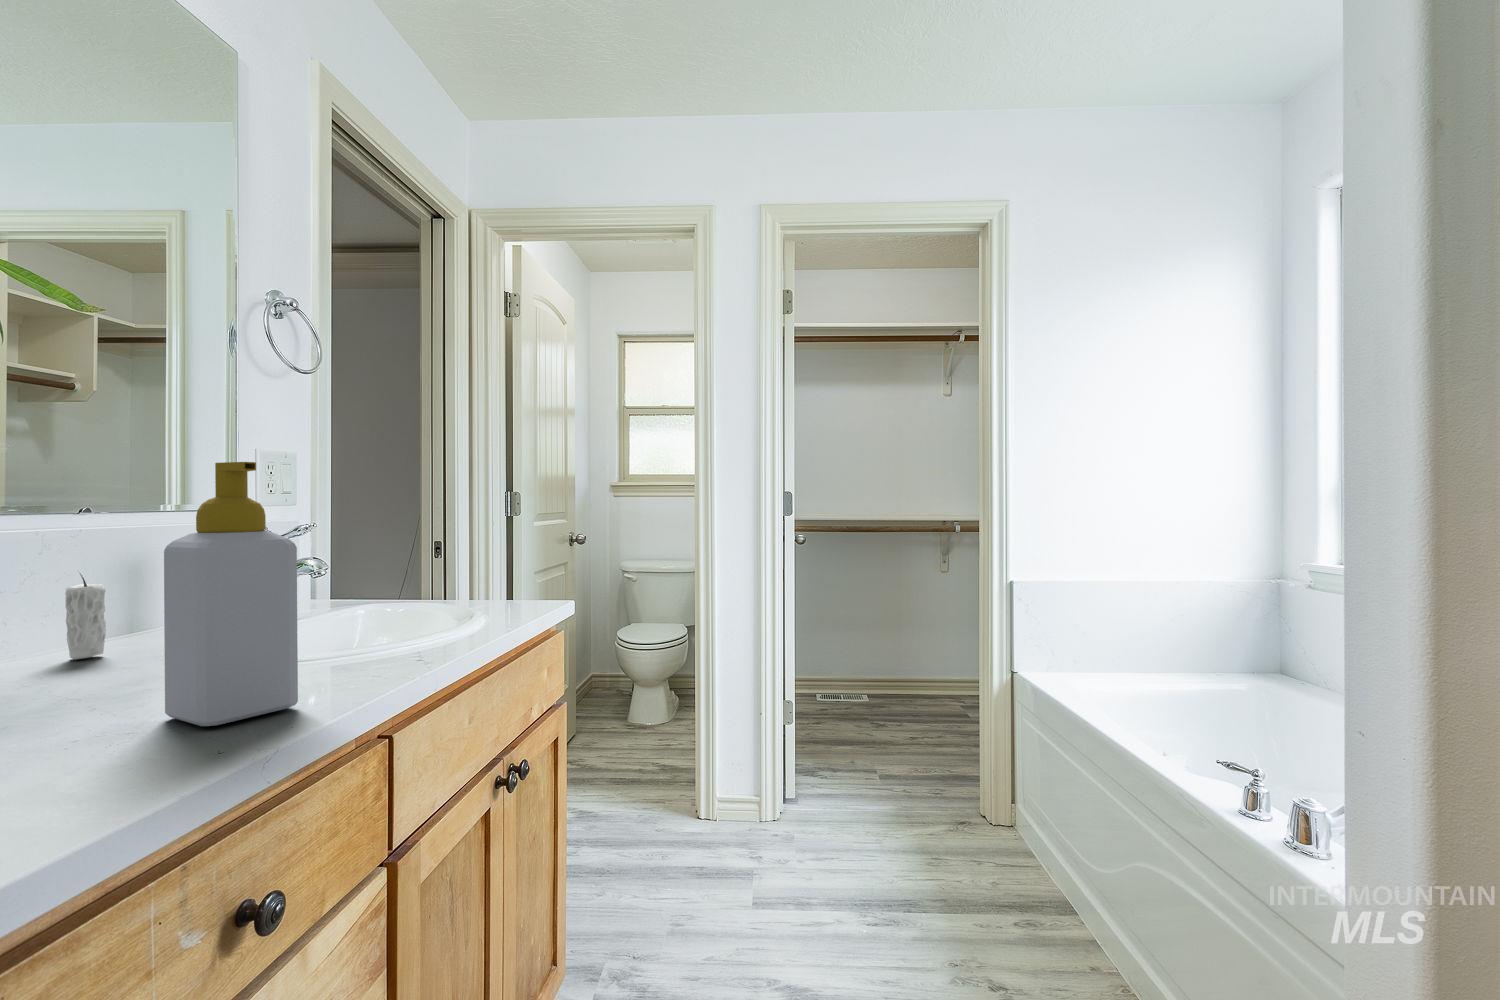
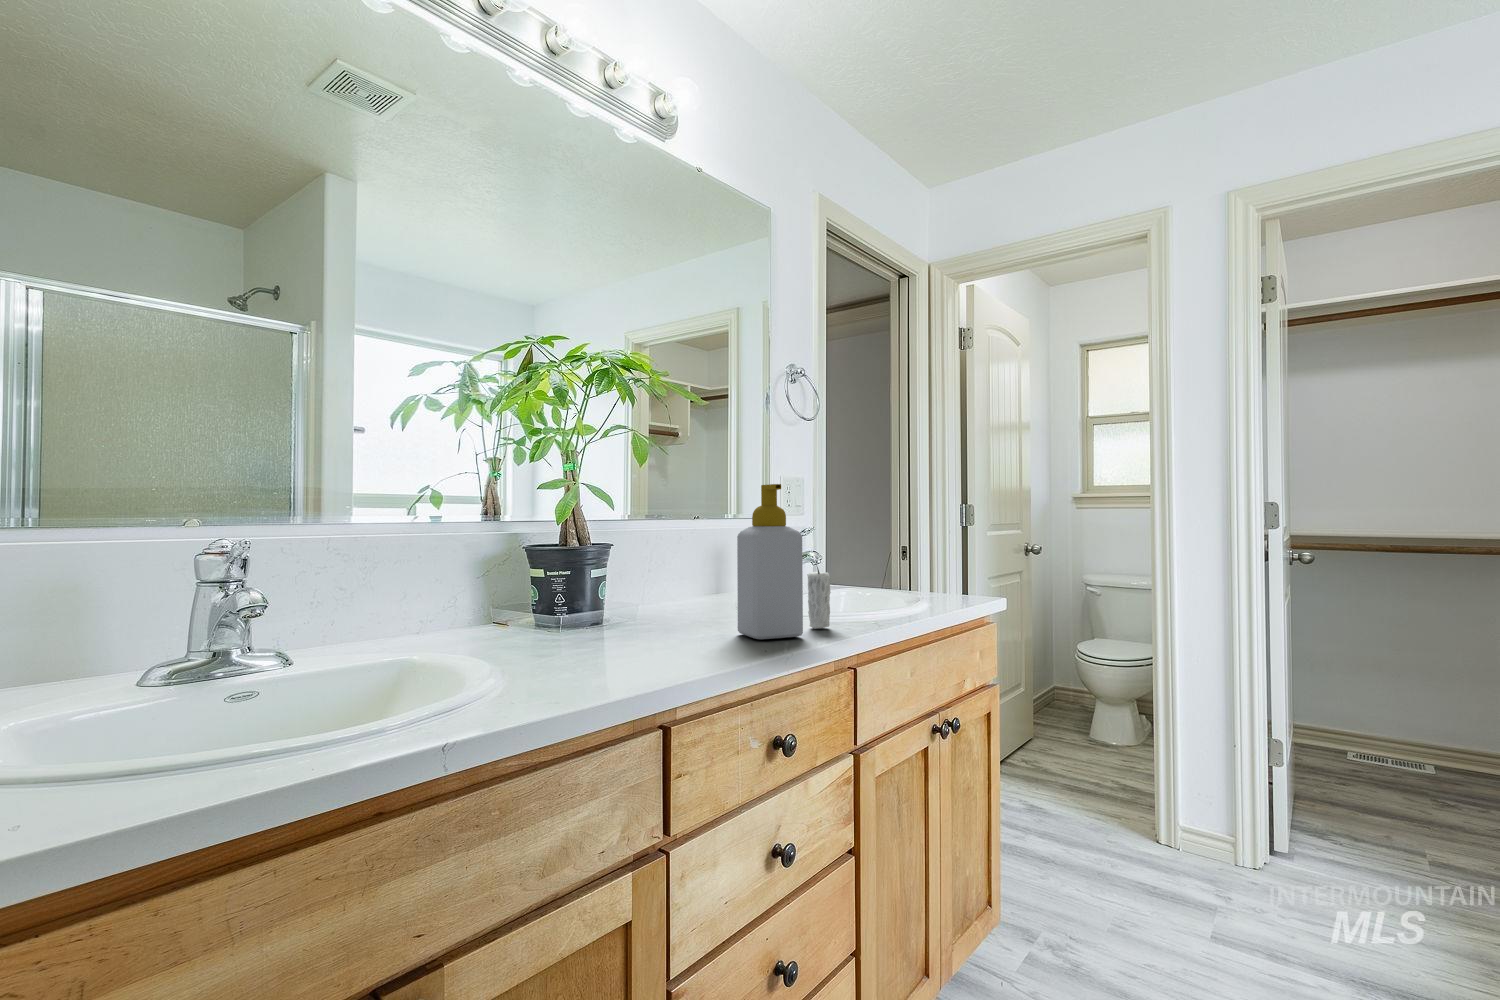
candle: present [65,574,106,660] -> present [807,565,831,629]

